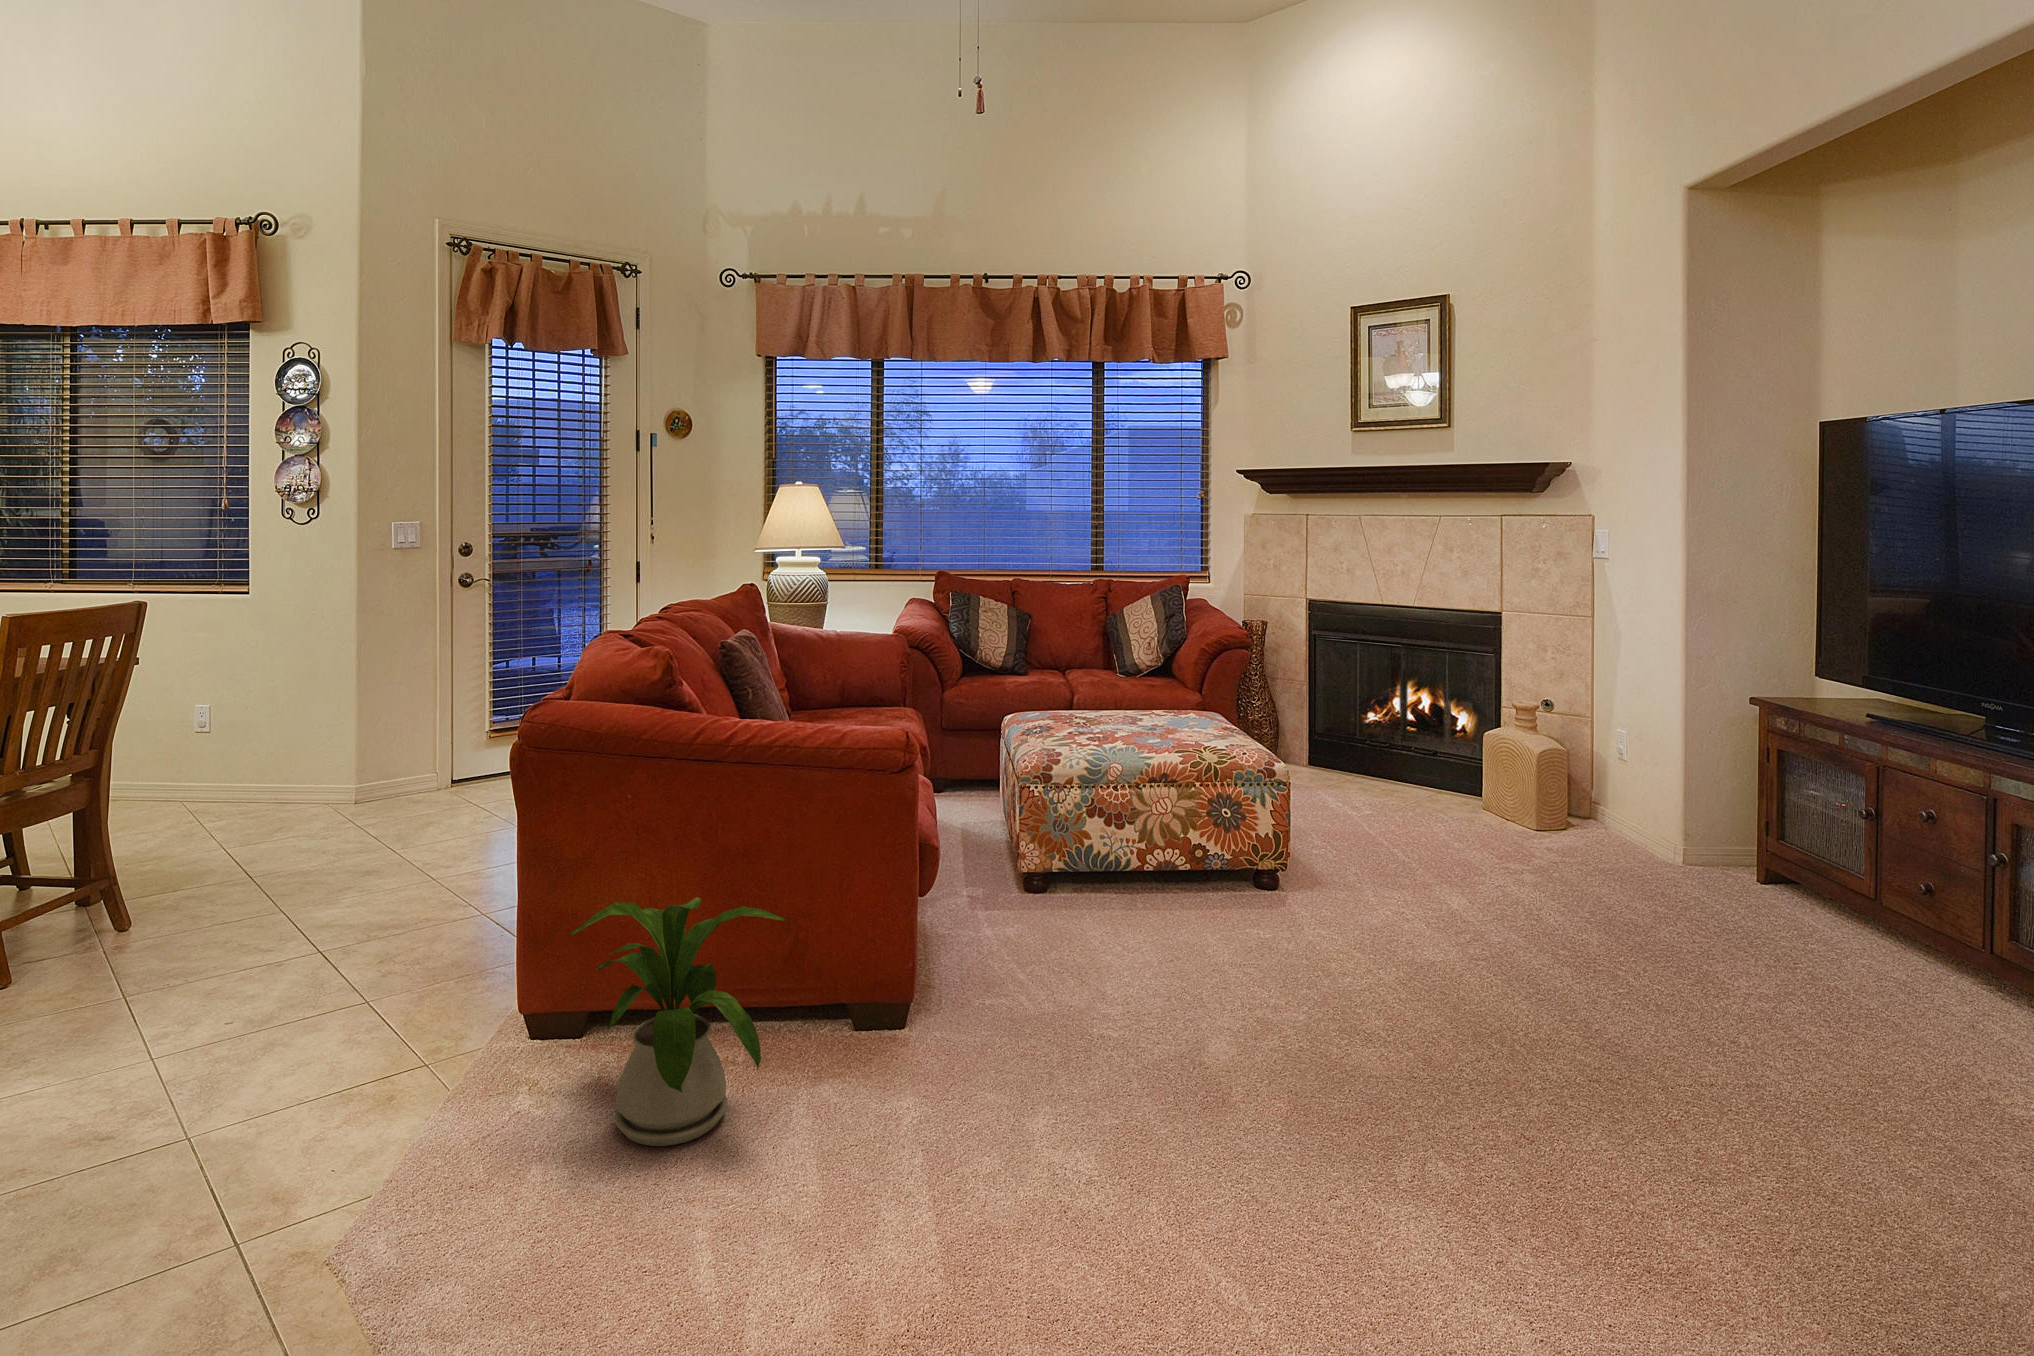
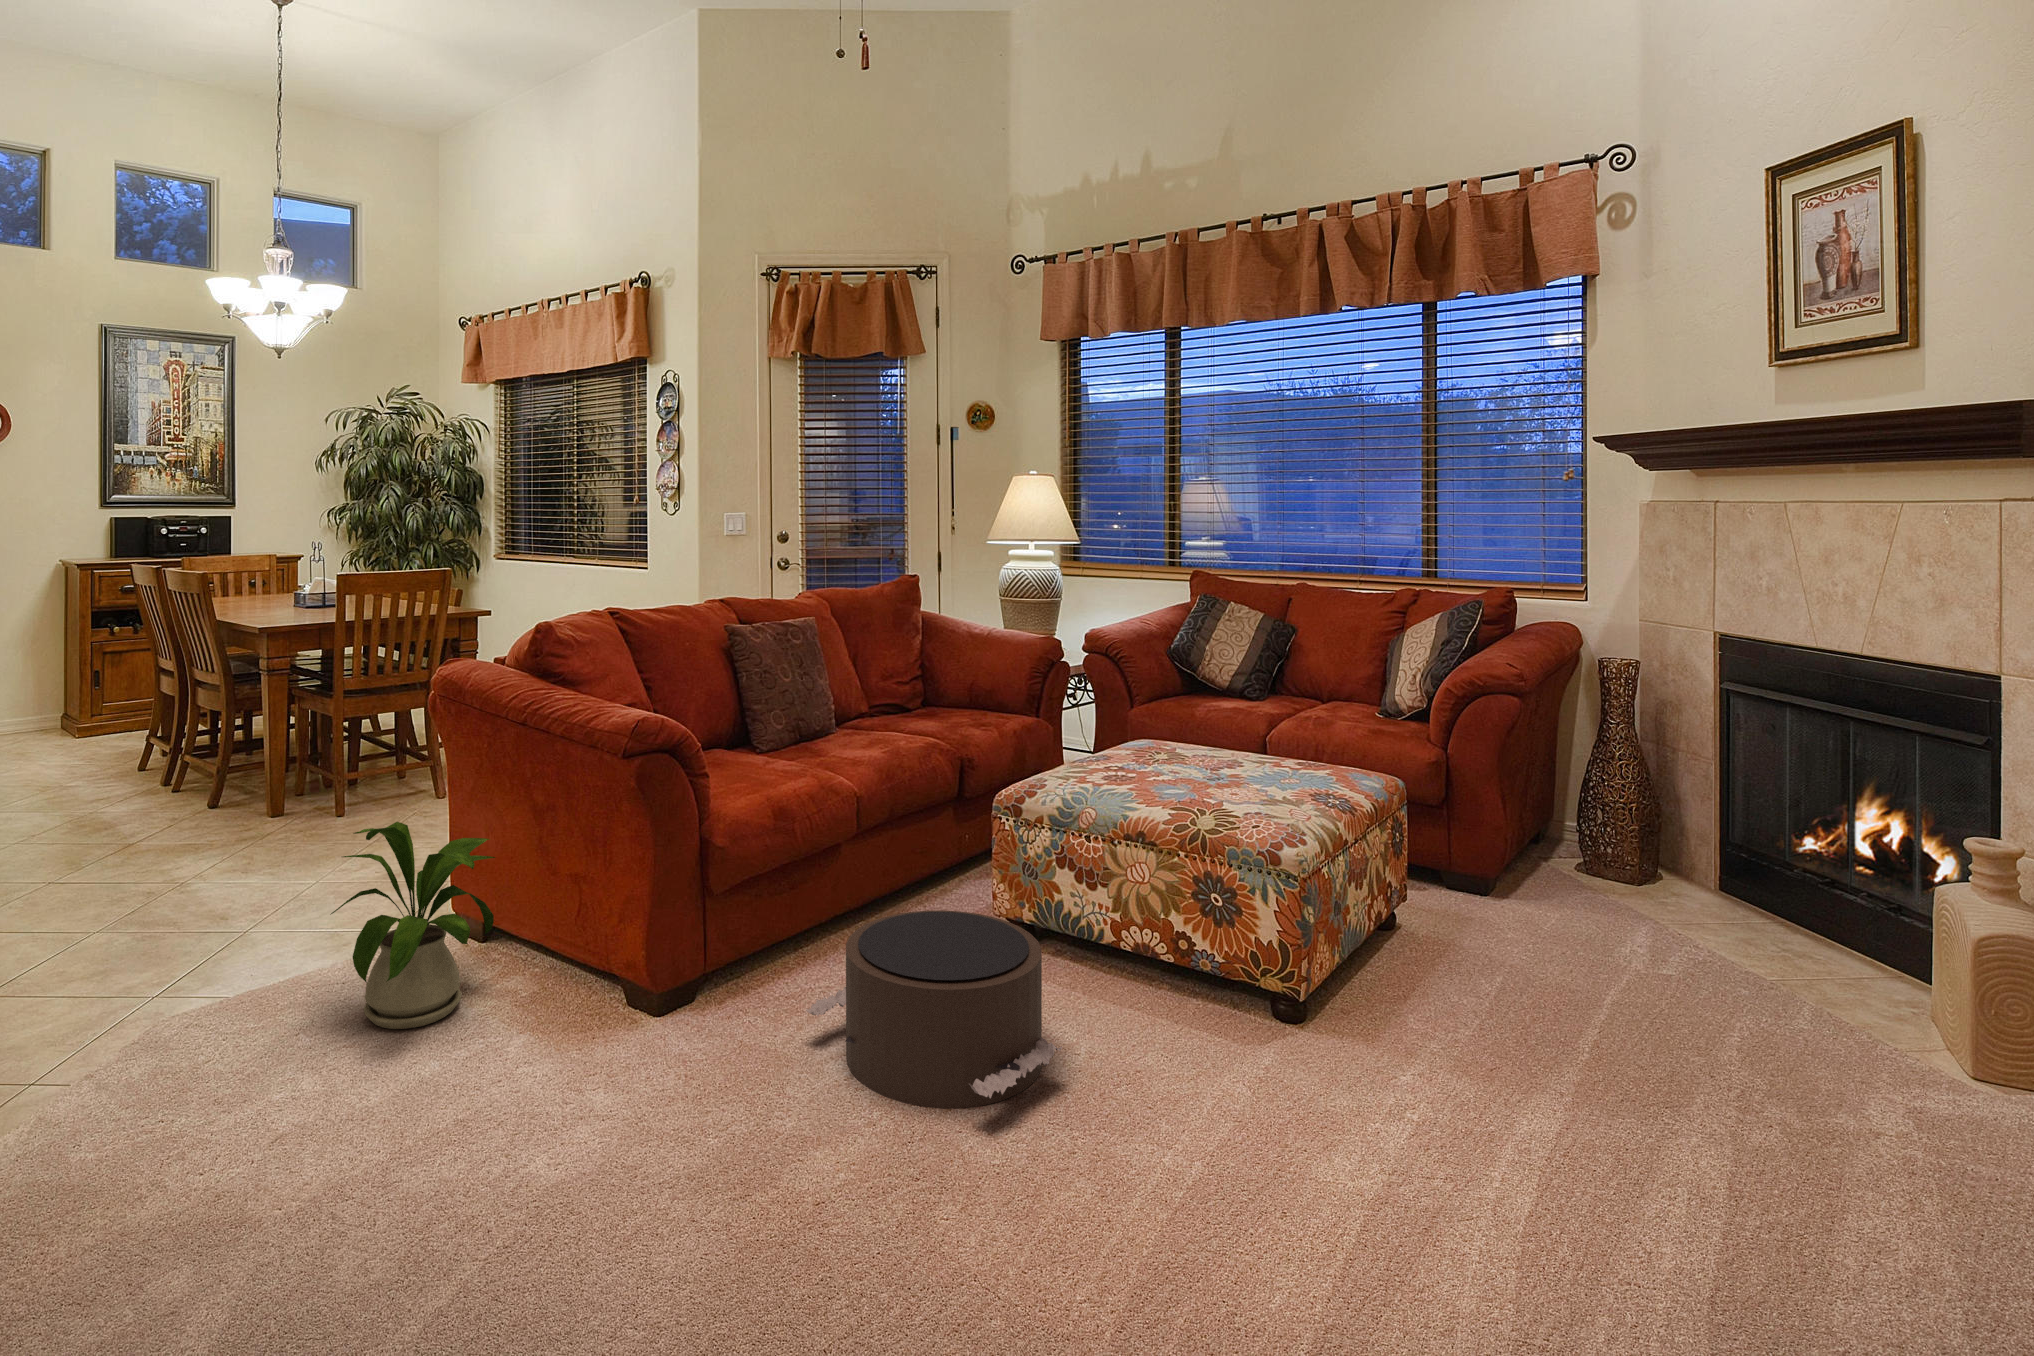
pouf: none [1050,858,1269,1014] -> present [806,910,1062,1108]

